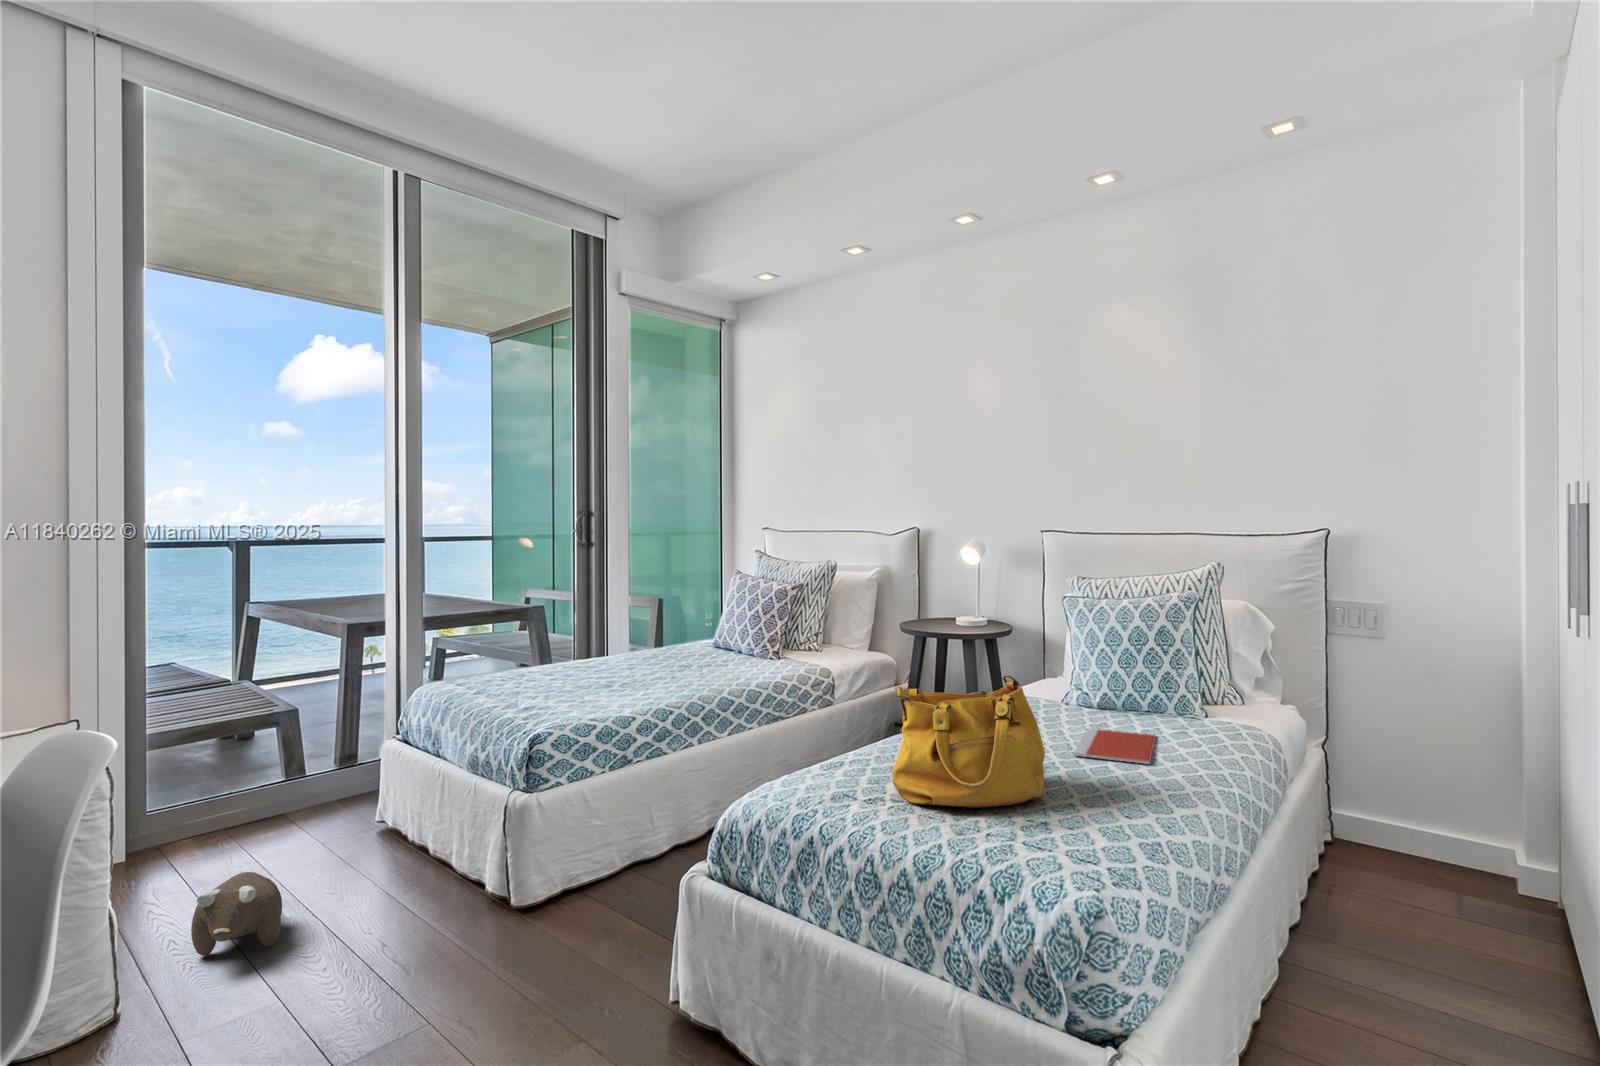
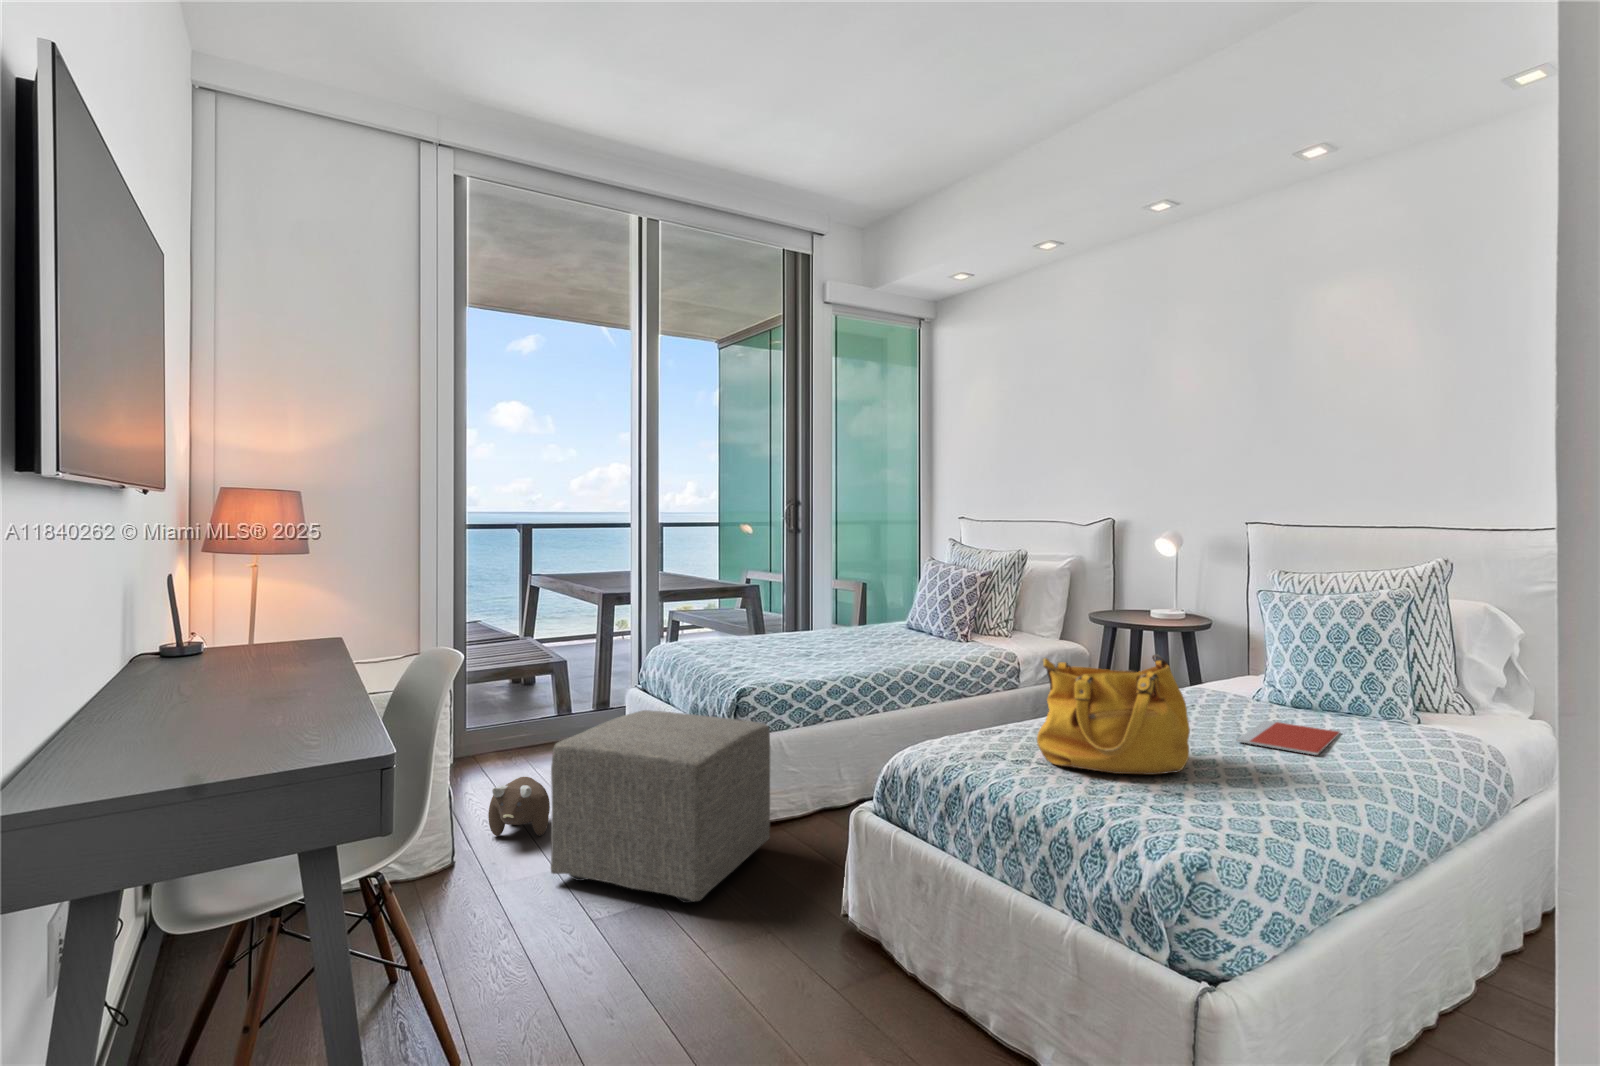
ottoman: none [286,772,576,1014] -> present [551,710,770,903]

